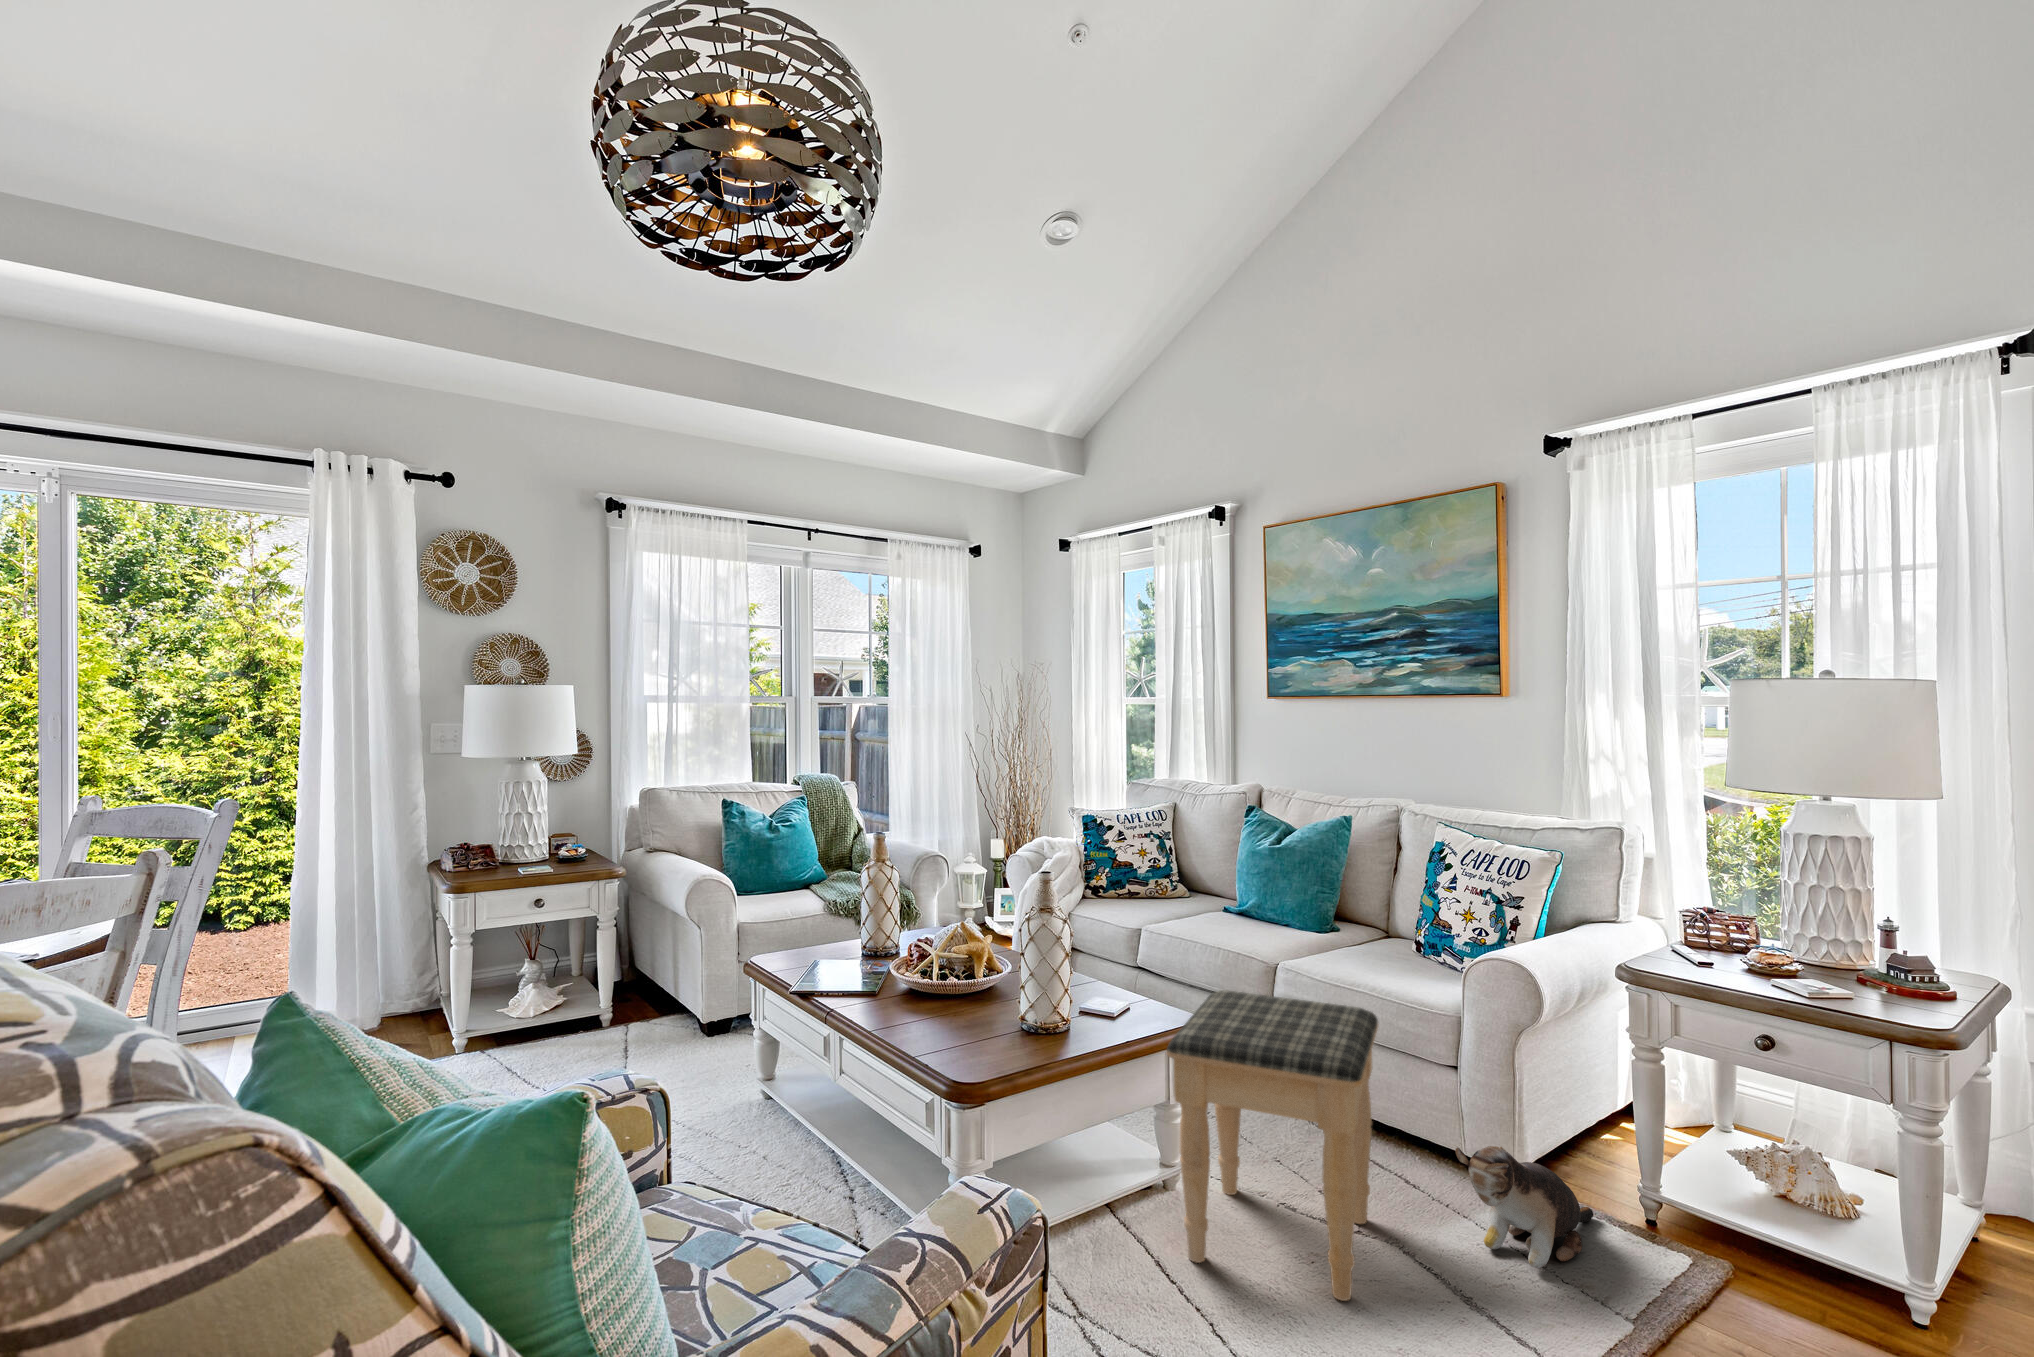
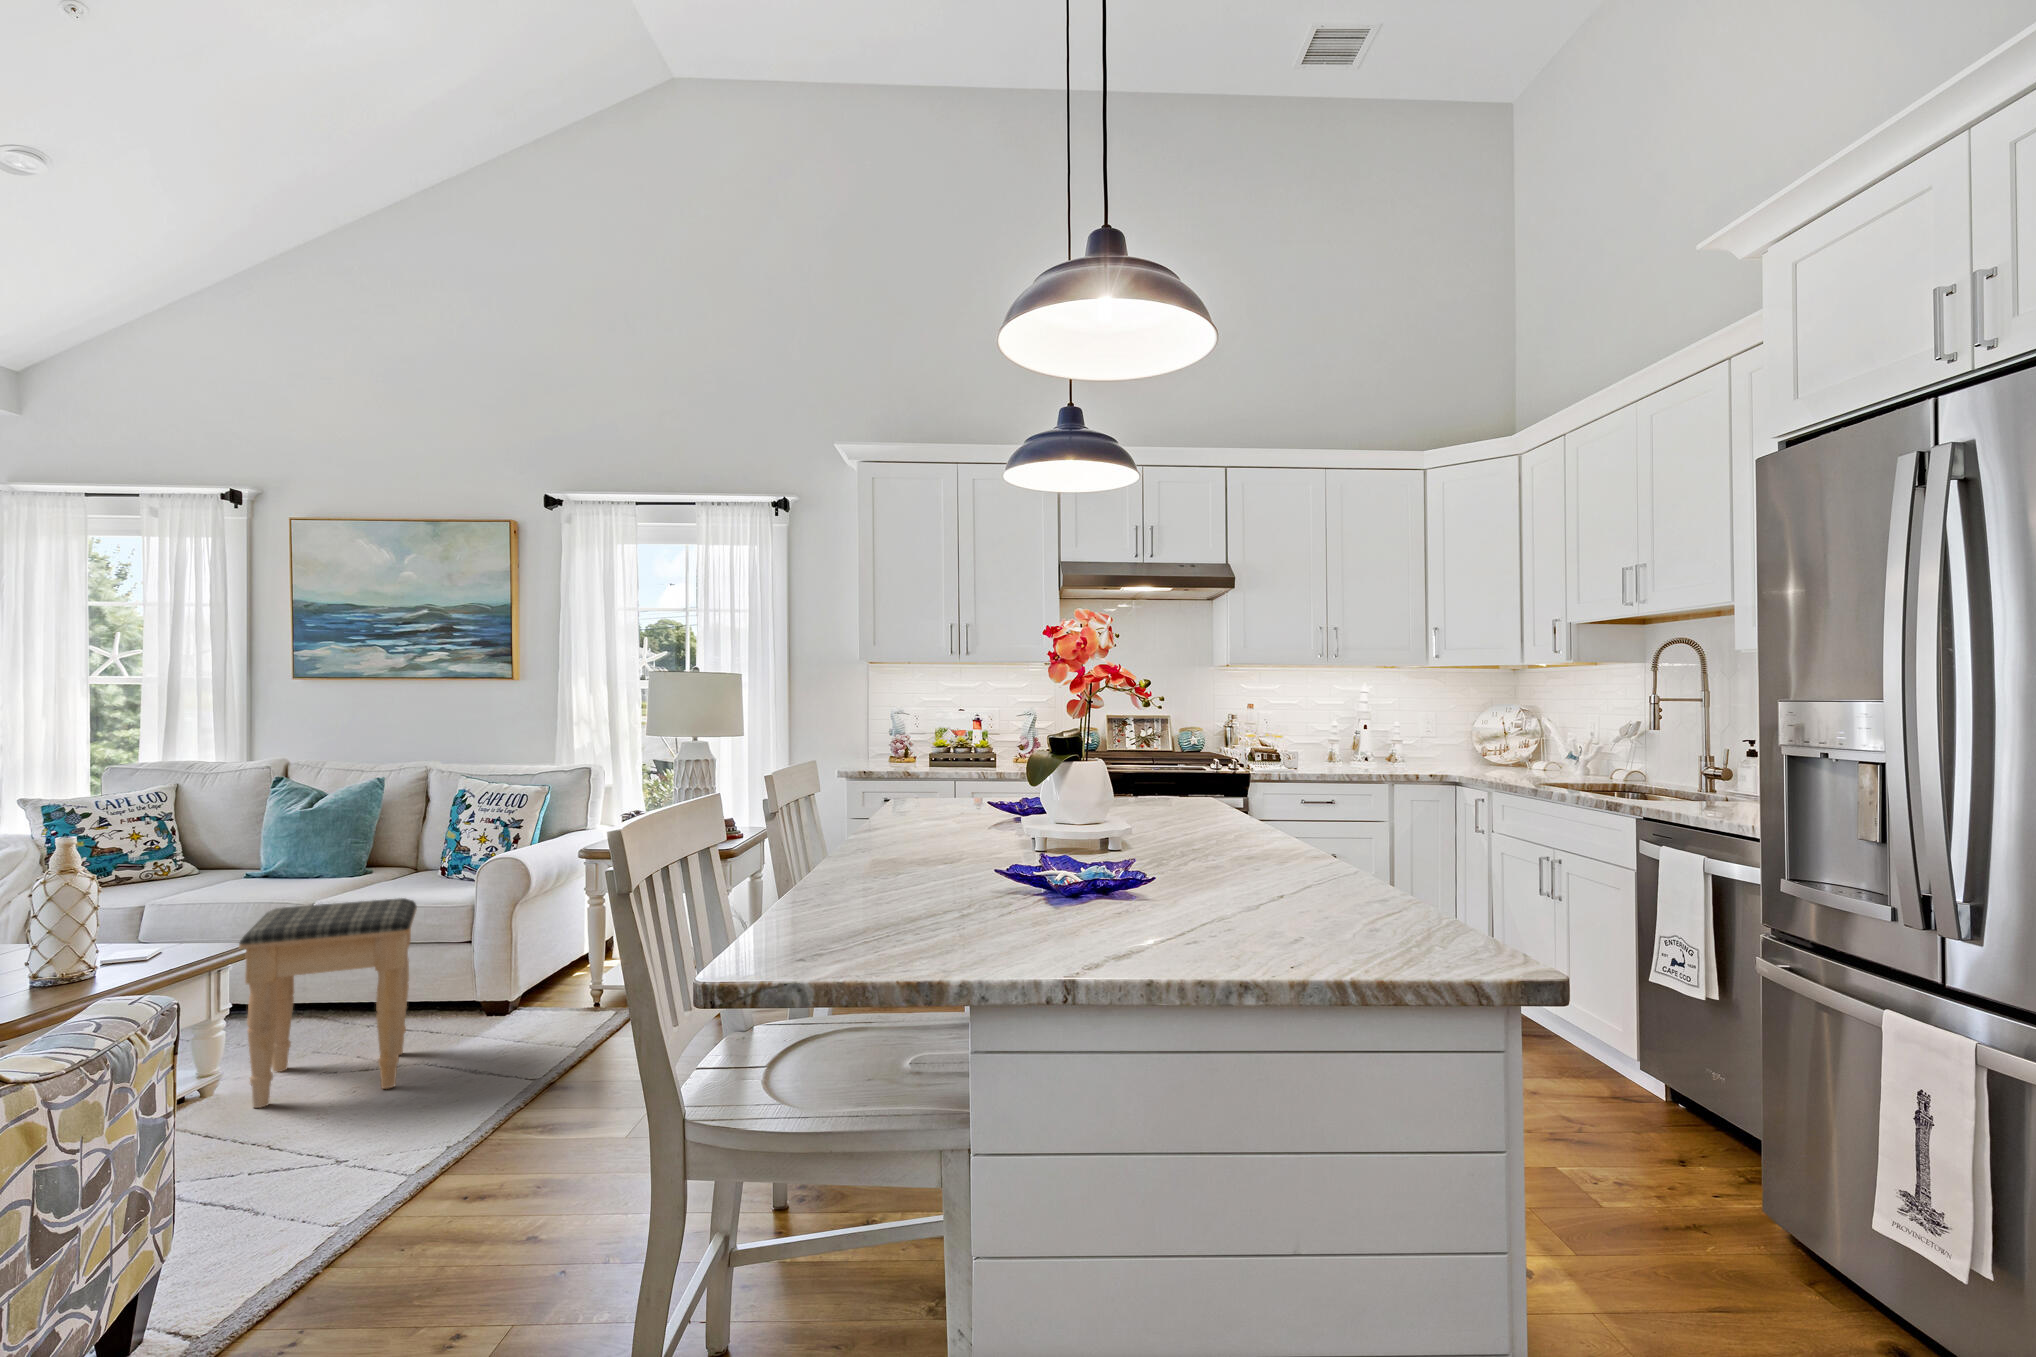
plush toy: present [1455,1146,1593,1268] -> none [472,968,560,1041]

